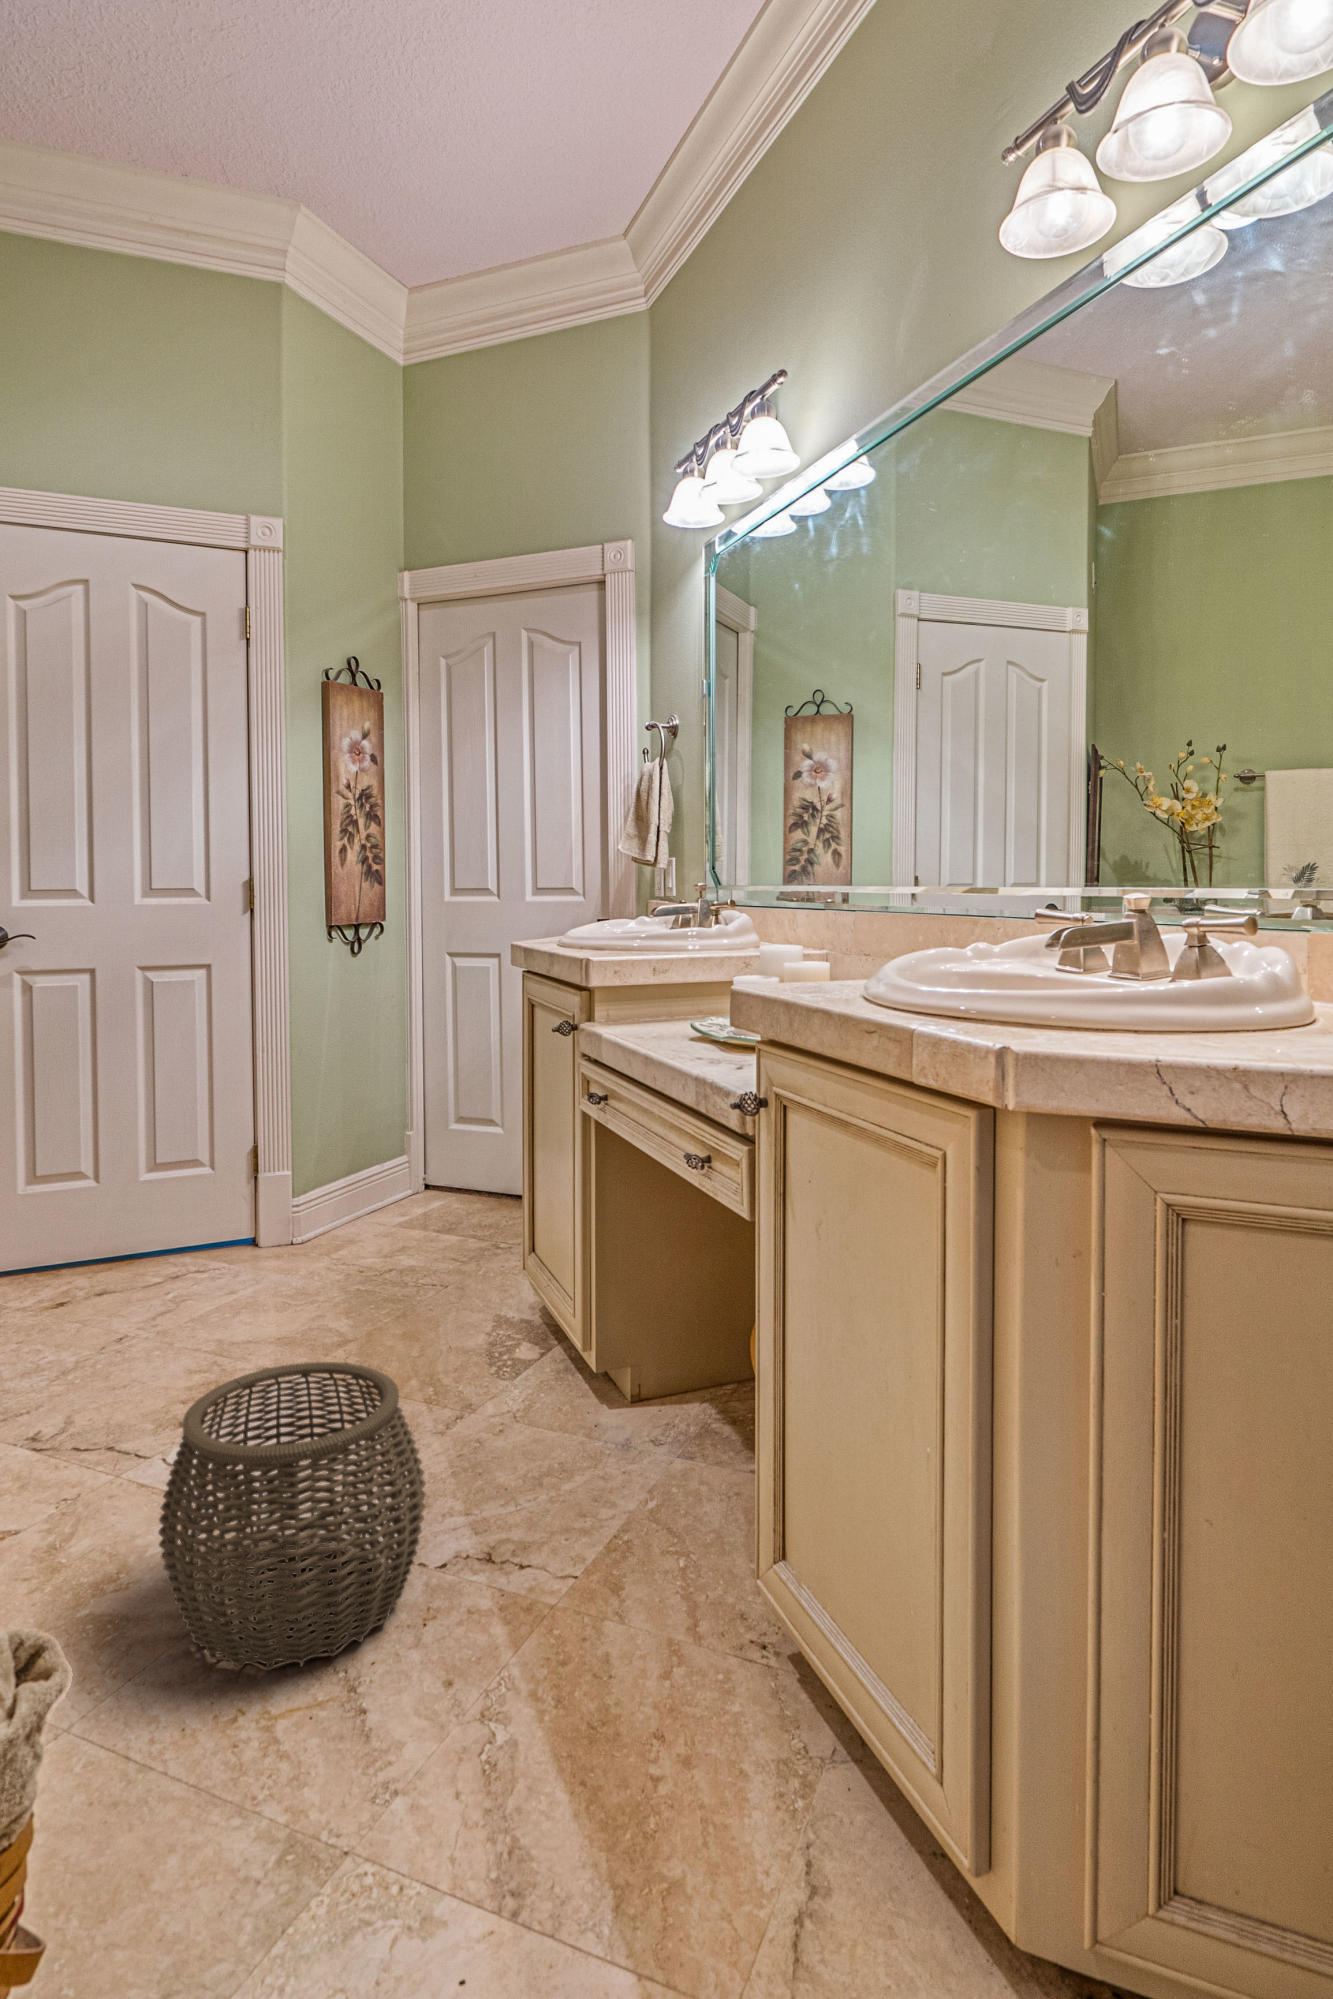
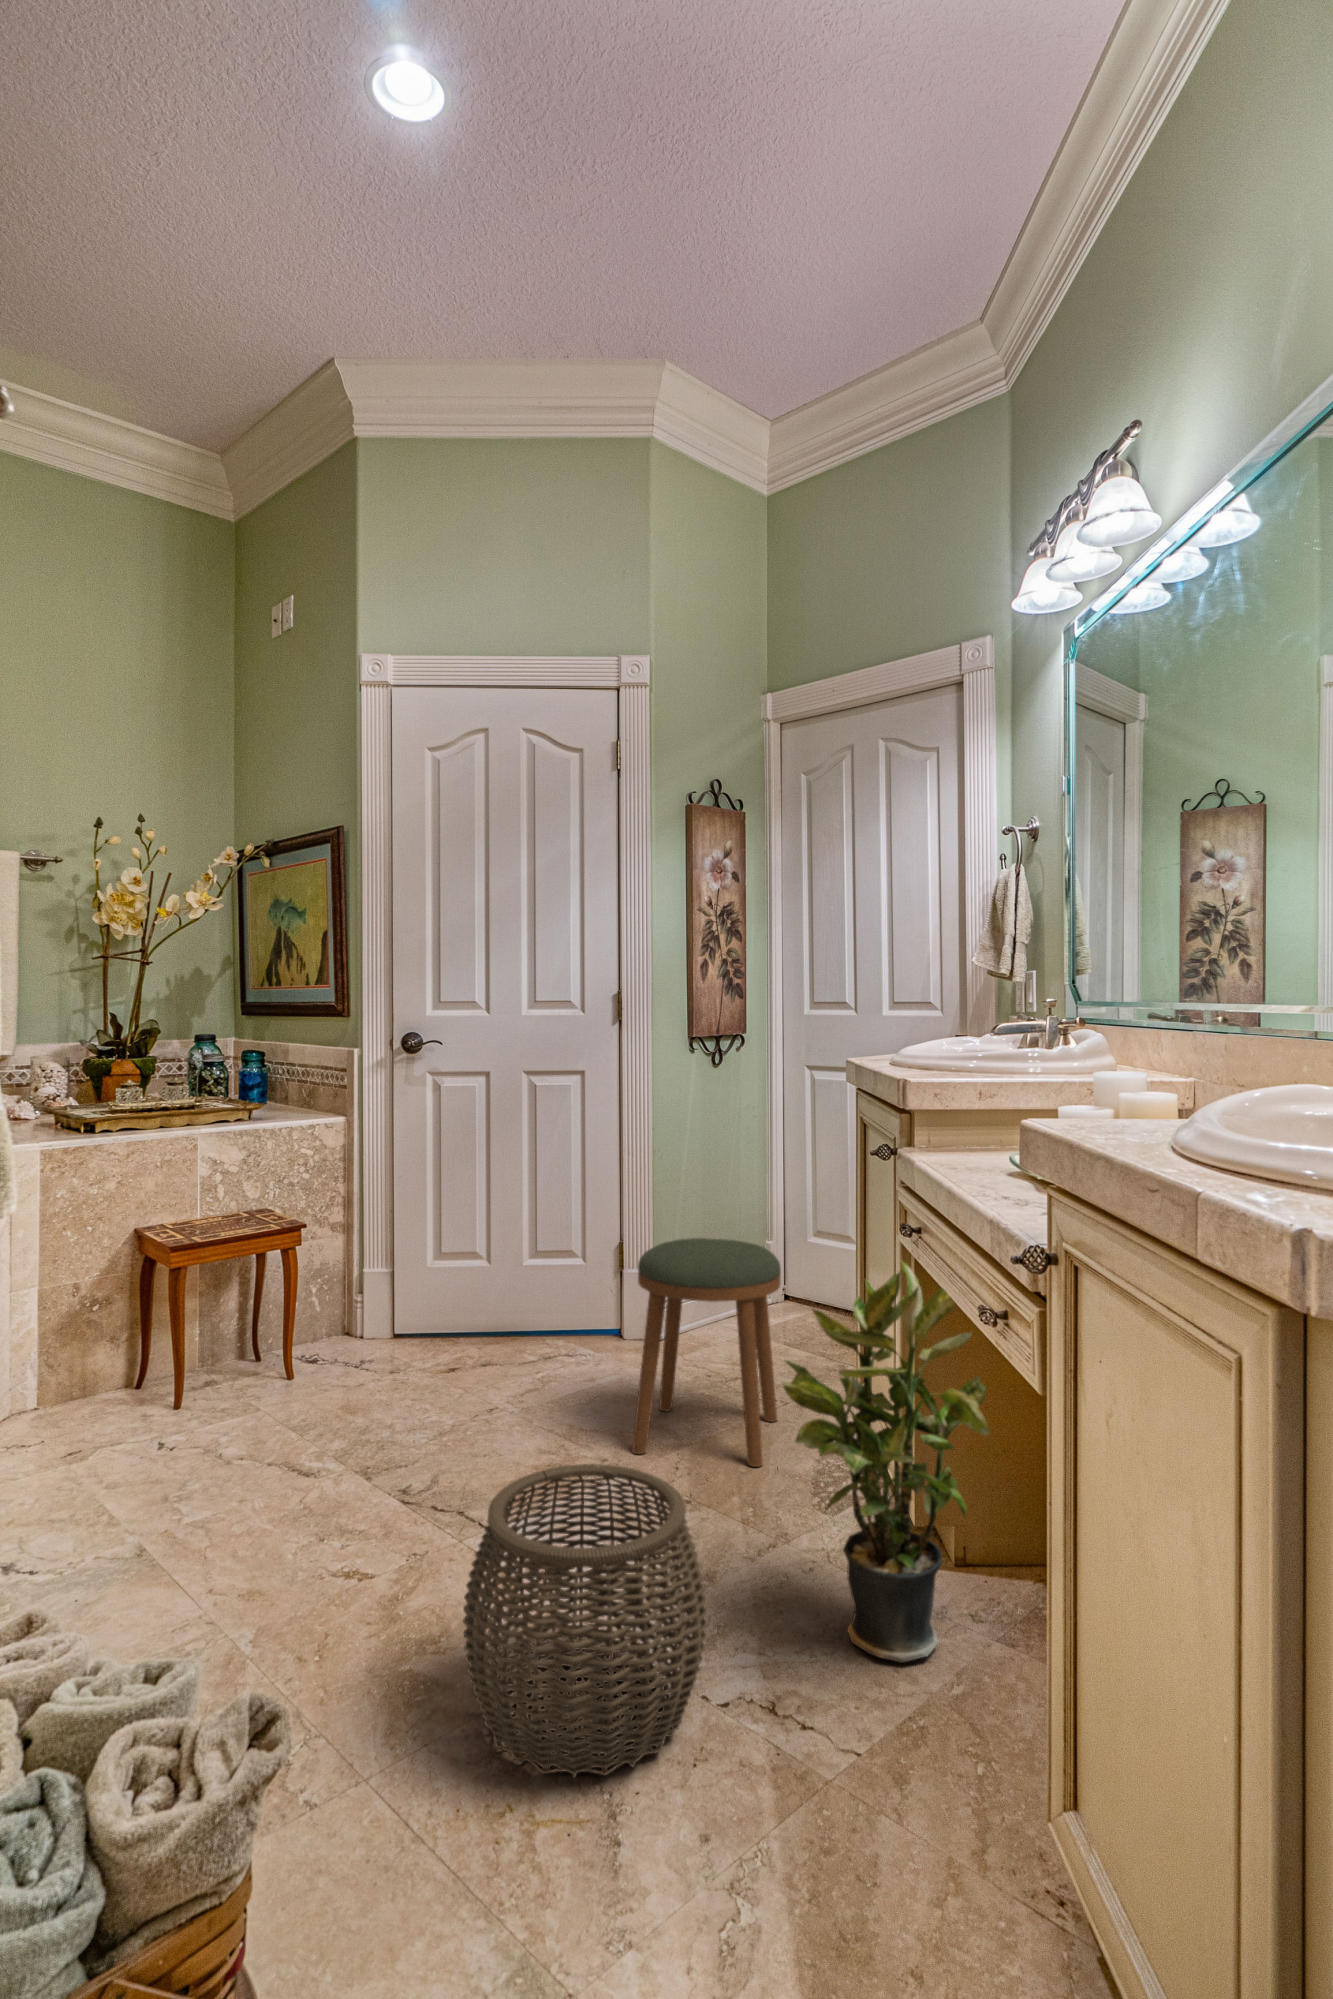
potted plant: none [479,1128,675,1496] -> present [782,1261,990,1663]
stool: none [297,1133,448,1359] -> present [632,1238,781,1467]

